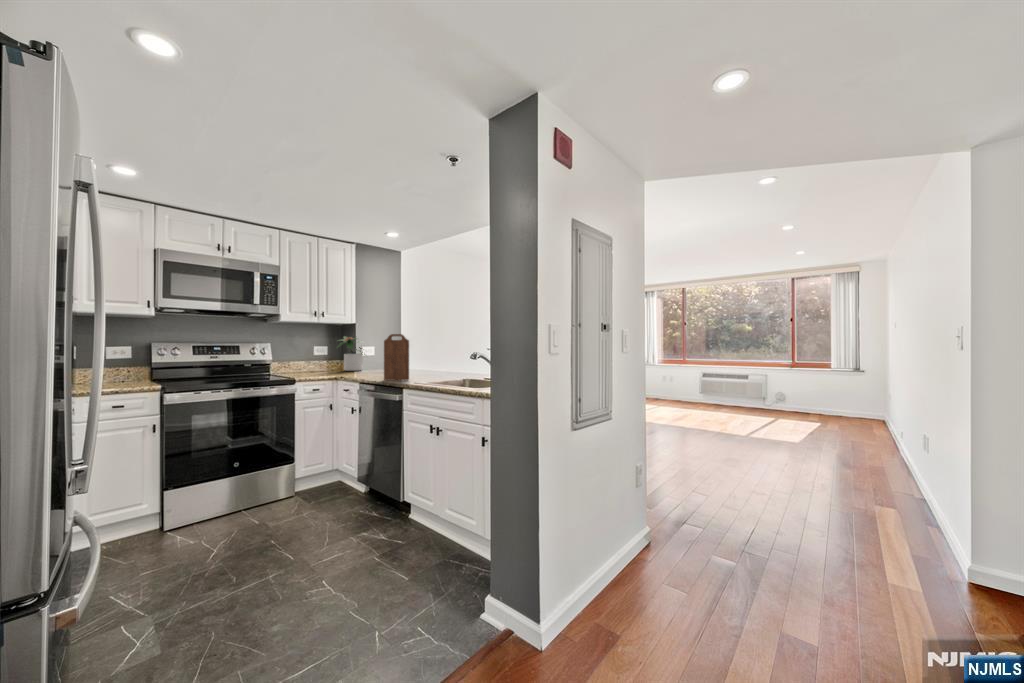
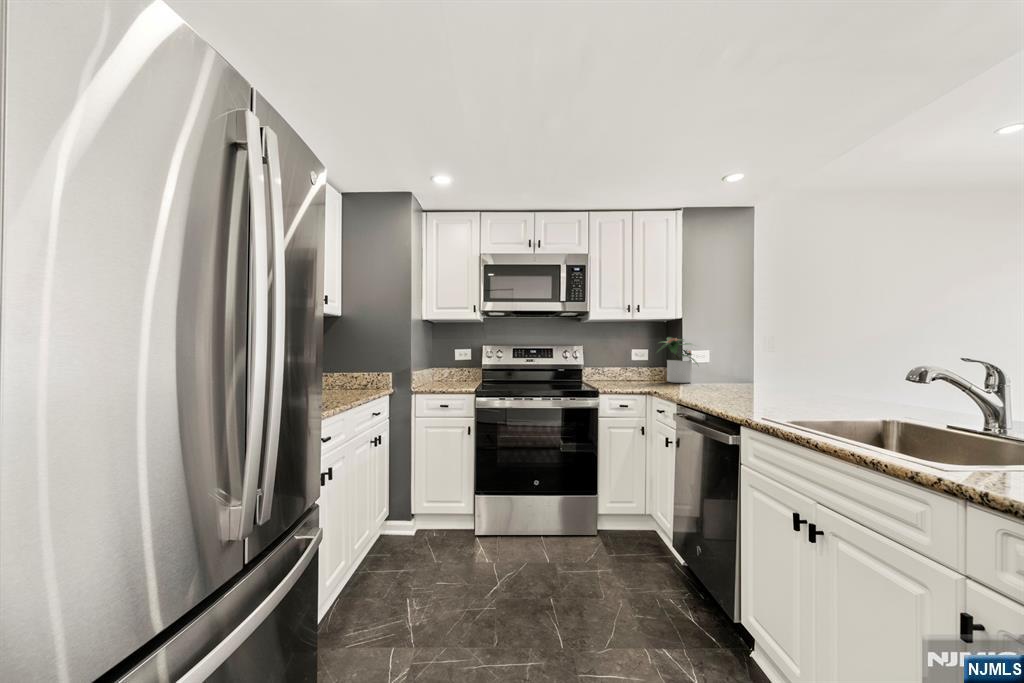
cutting board: present [384,334,409,380] -> none [710,330,755,409]

